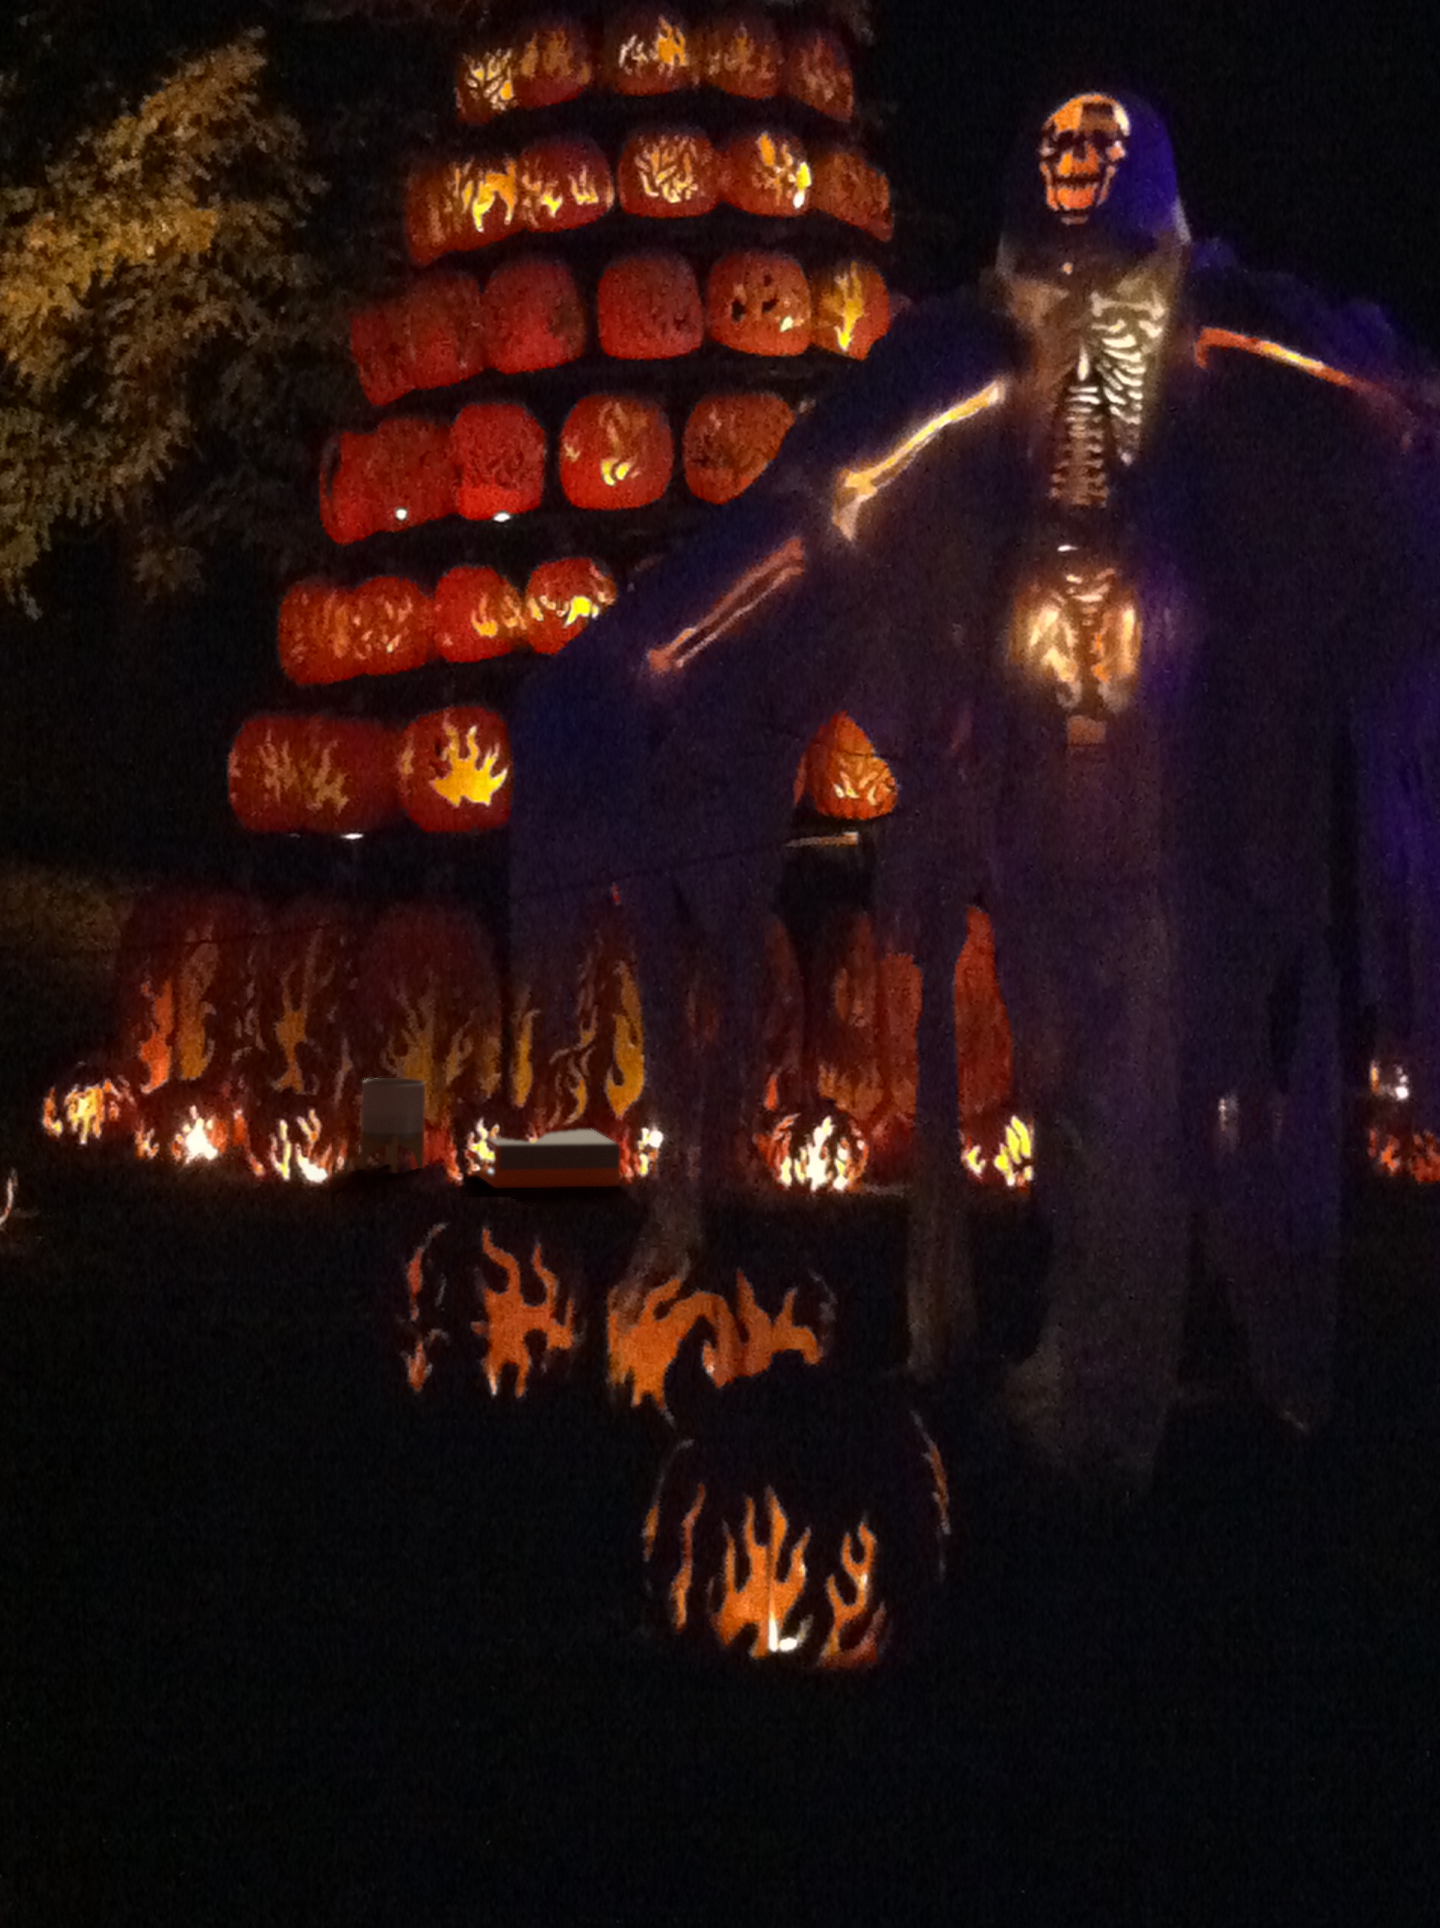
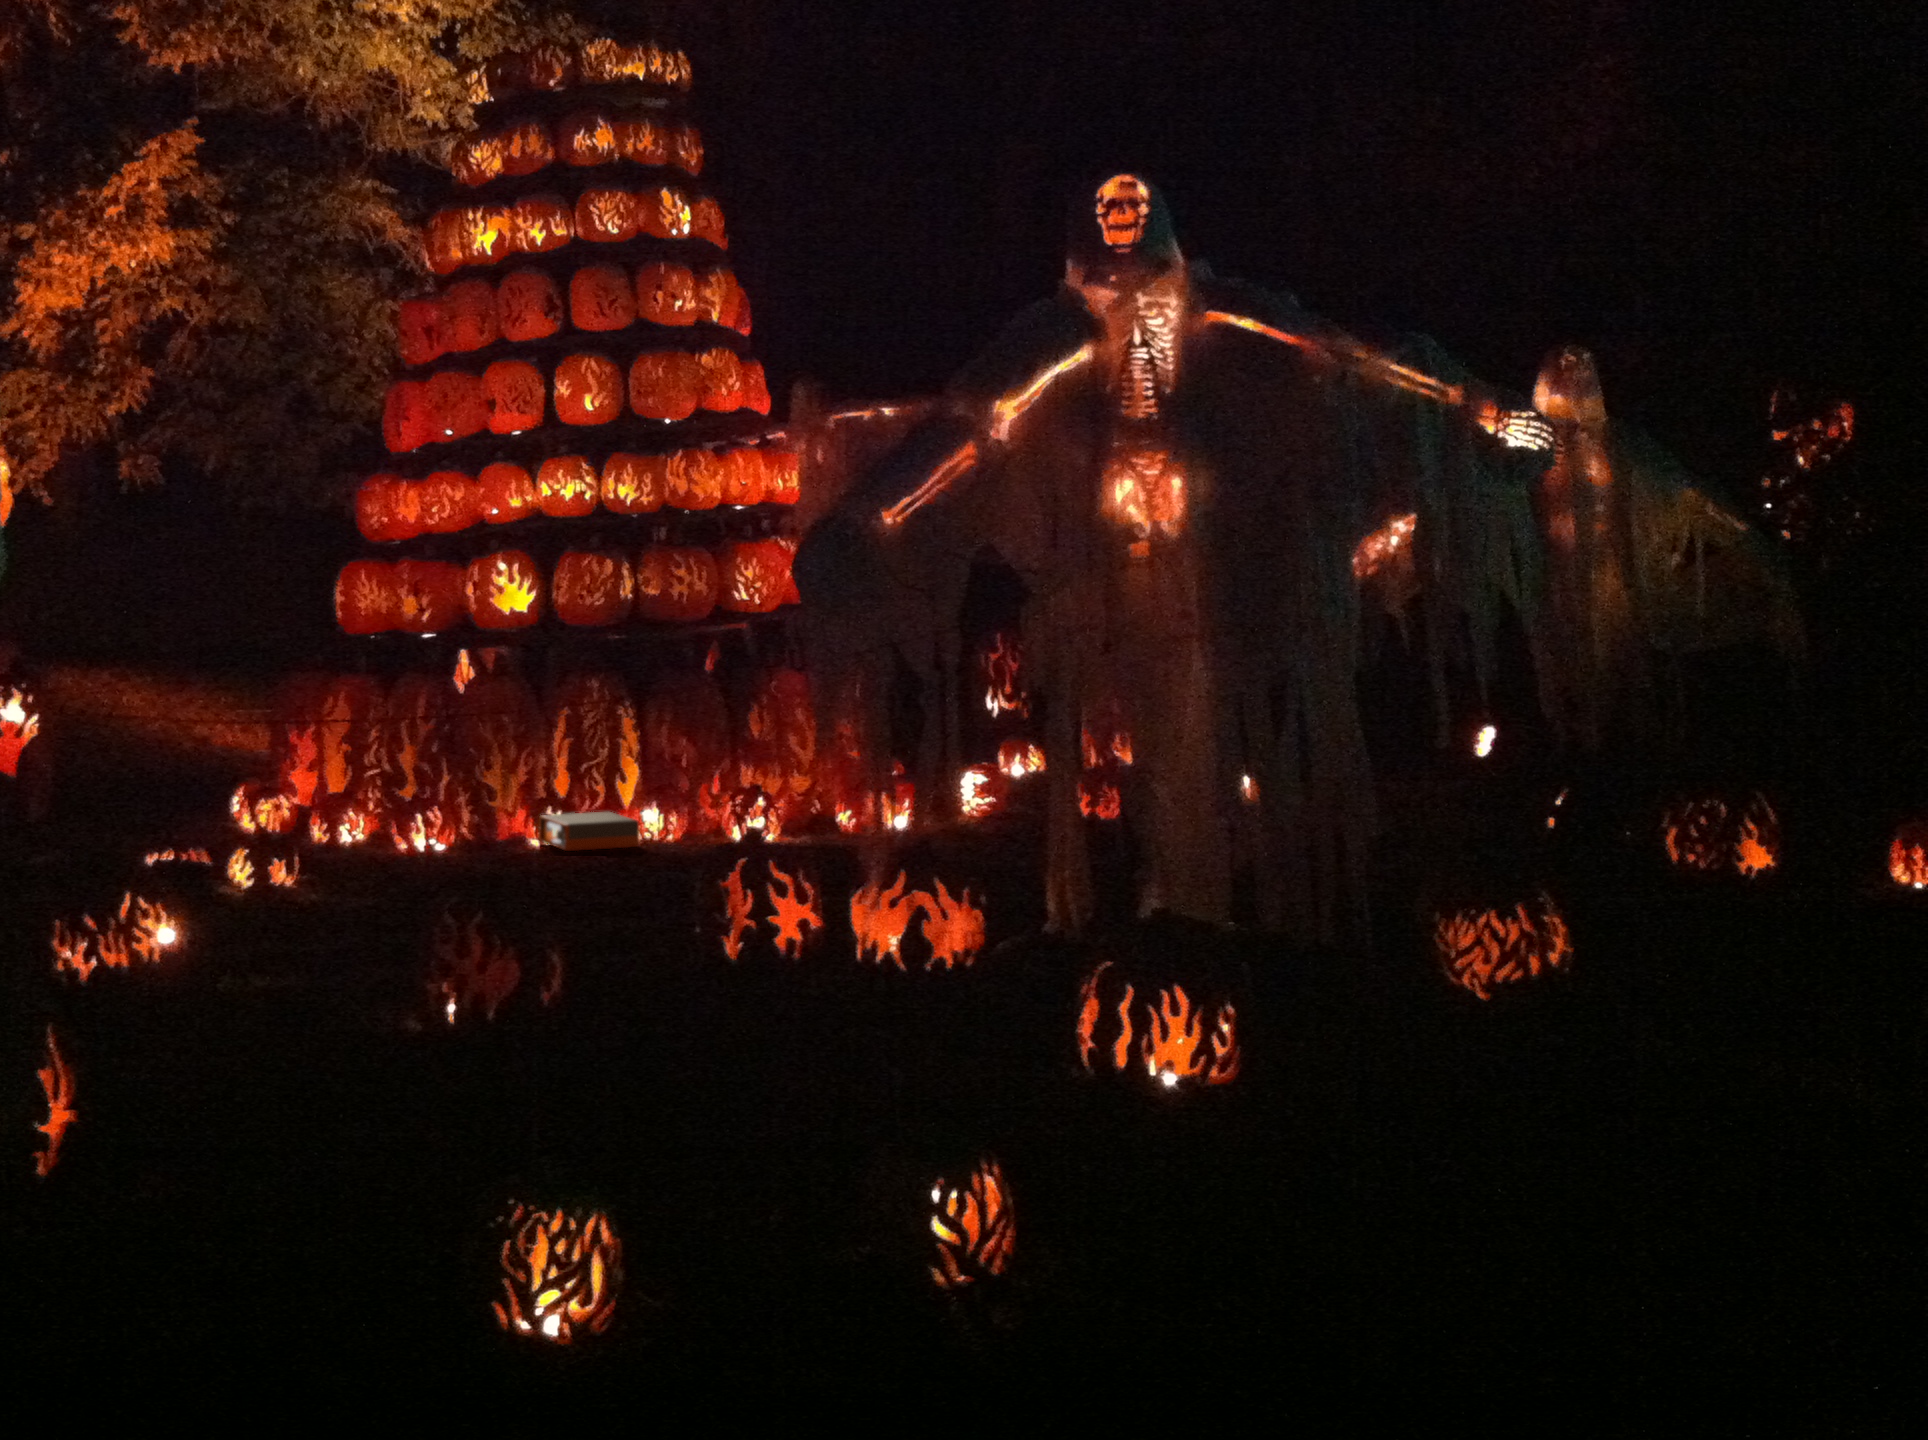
planter: present [360,1078,425,1173] -> none [467,786,506,845]

